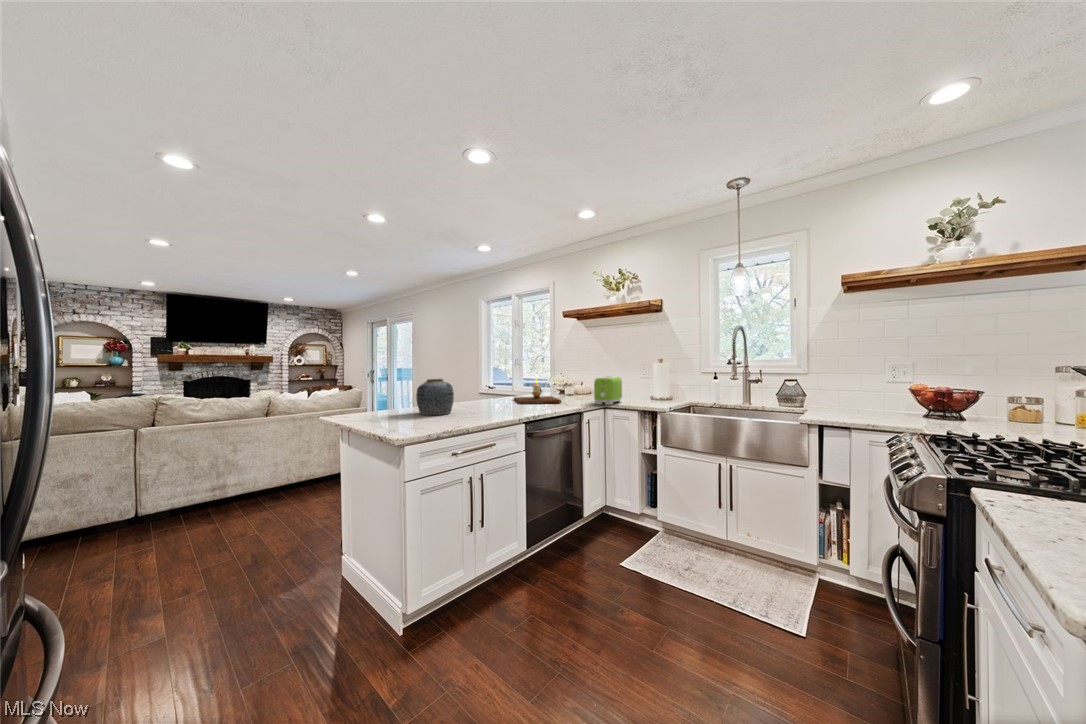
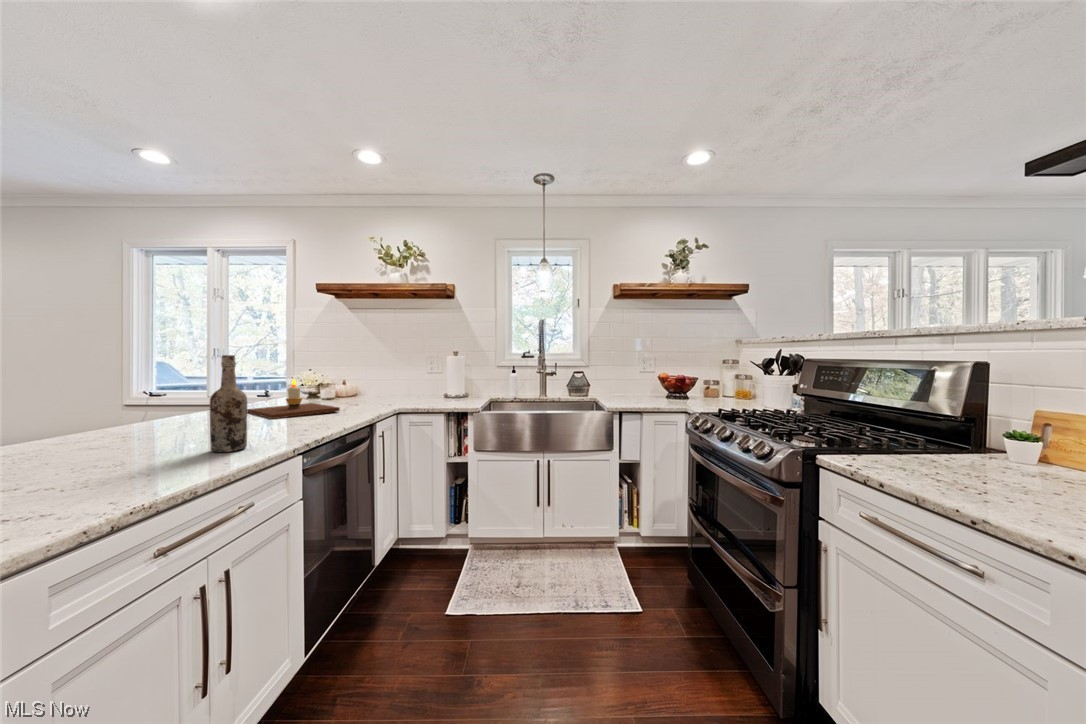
wine bottle: none [471,364,487,418] -> present [210,355,247,452]
toaster: present [594,376,622,405] -> none [386,373,416,409]
vase: present [416,379,454,415] -> none [42,383,154,462]

